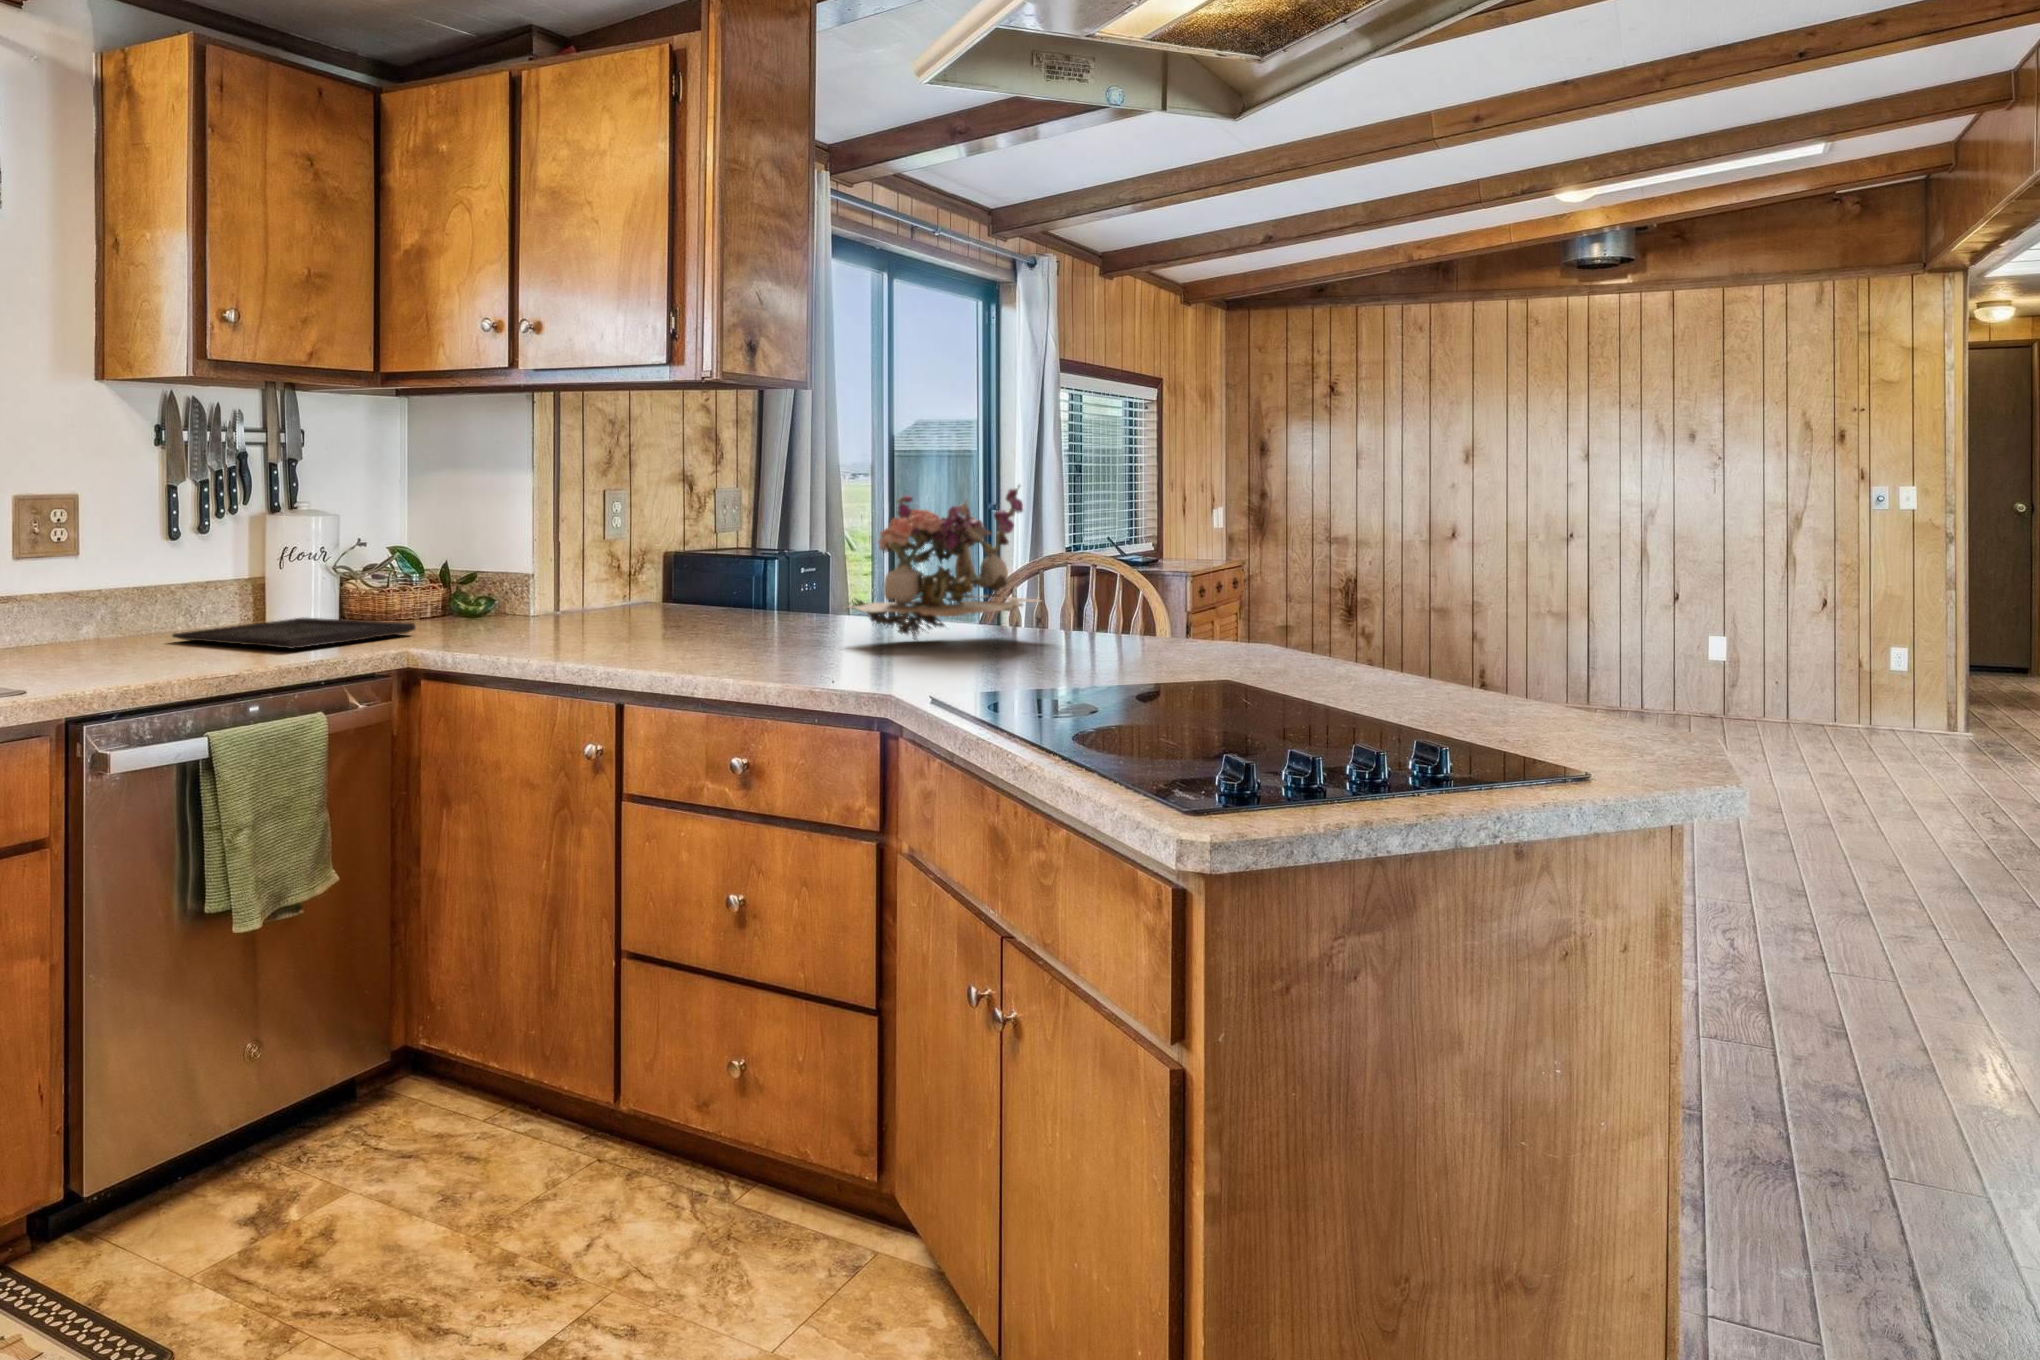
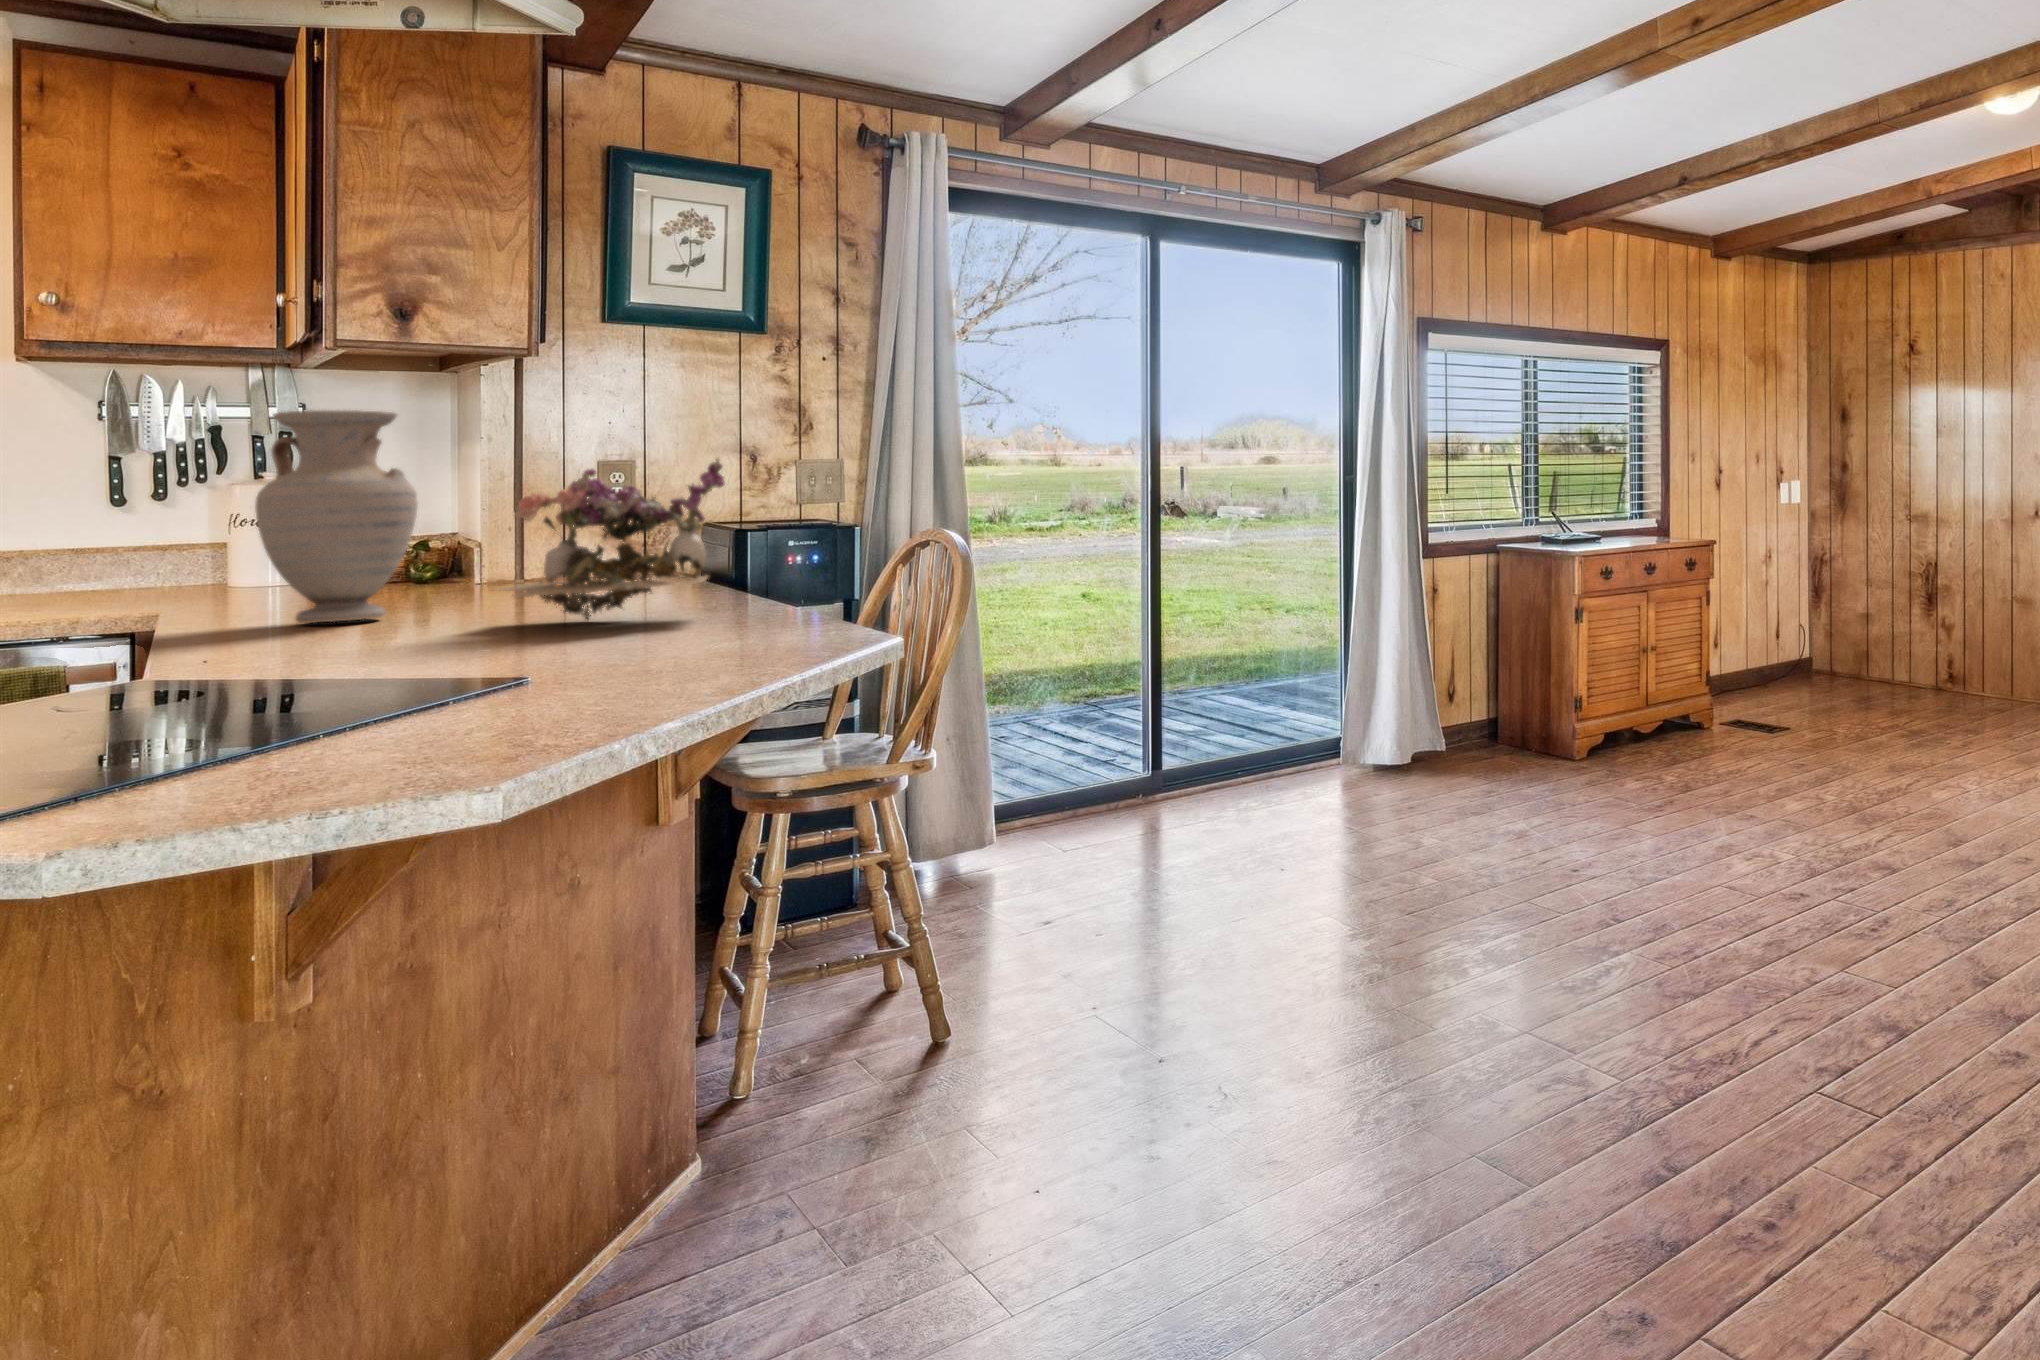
vase: none [597,437,723,650] -> present [255,410,418,623]
tray: present [172,618,416,649] -> none [57,582,265,612]

